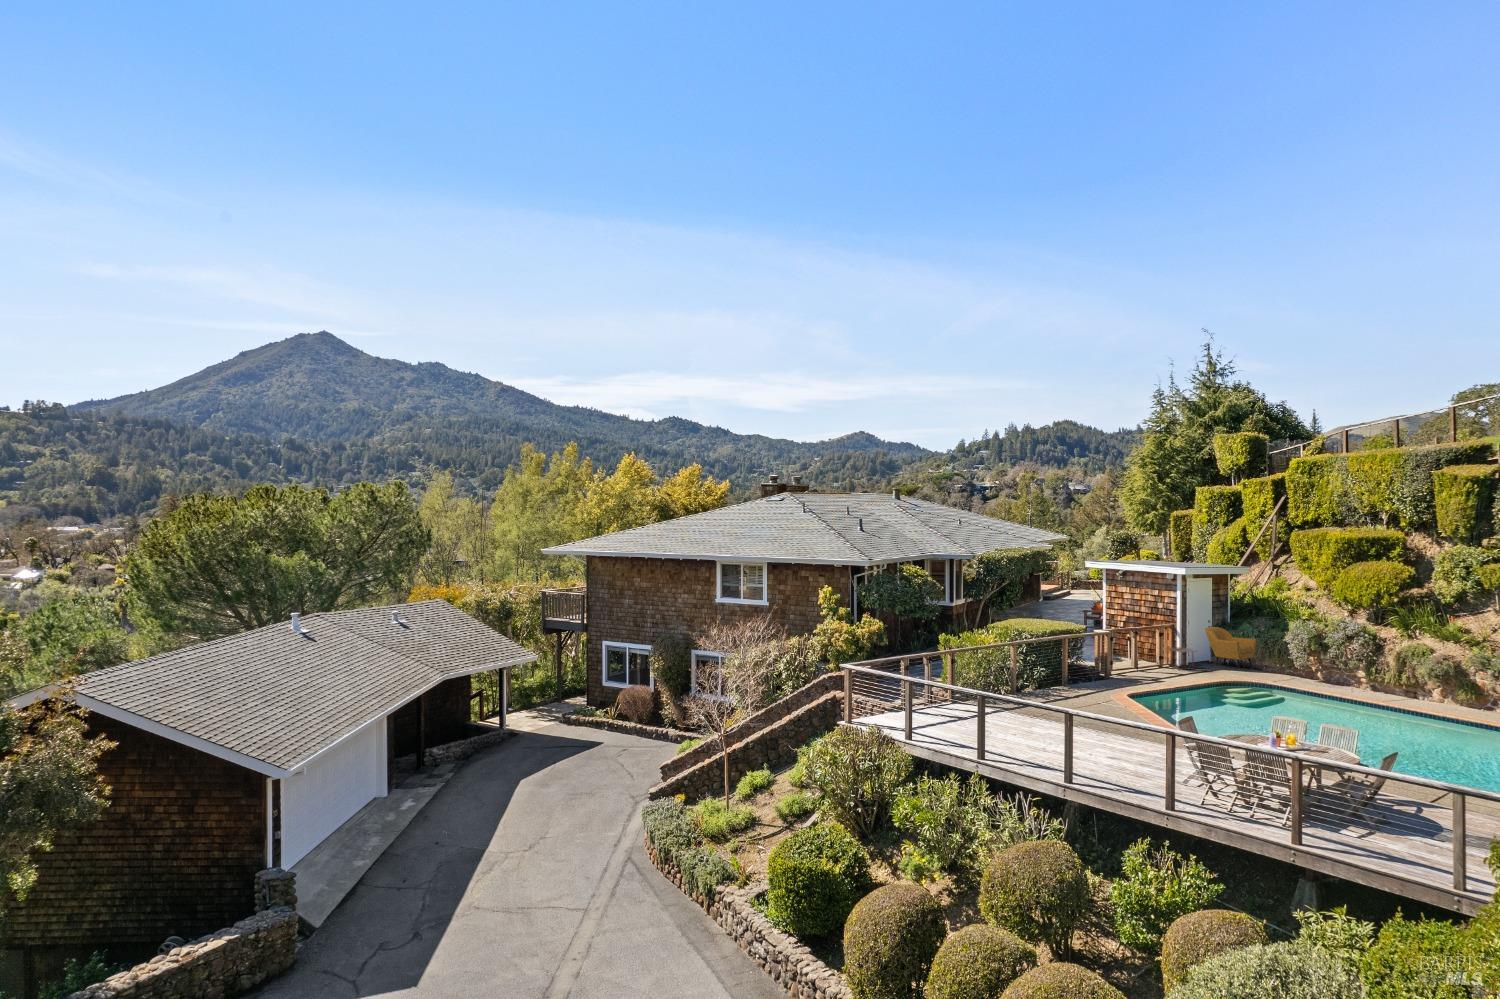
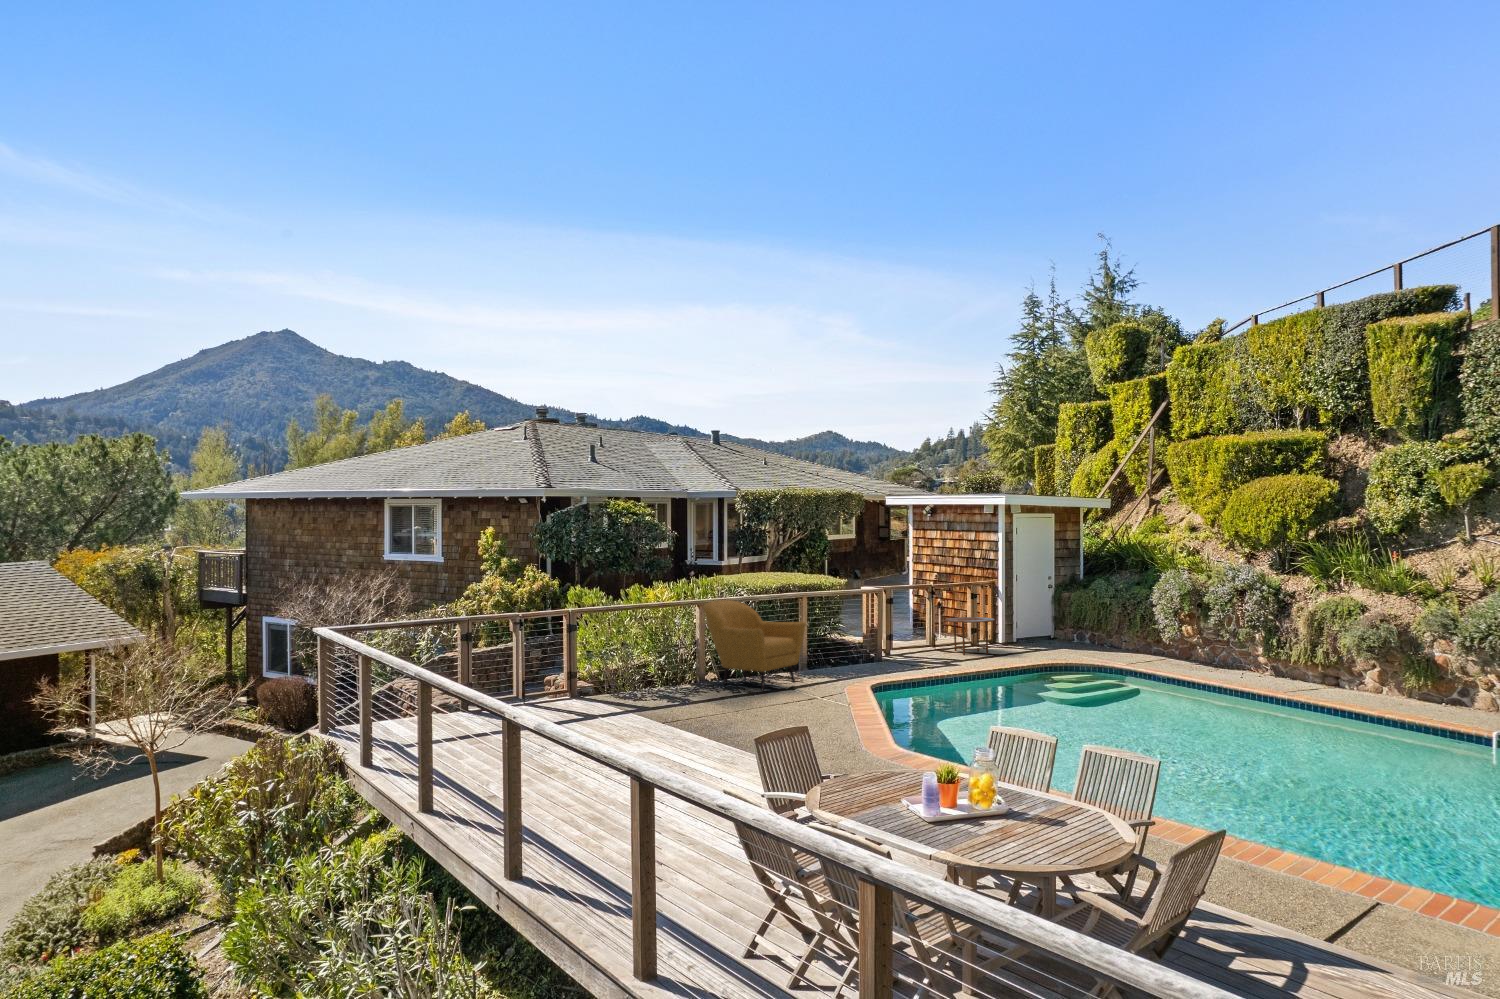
armchair: present [1205,627,1257,668] -> present [703,600,806,691]

